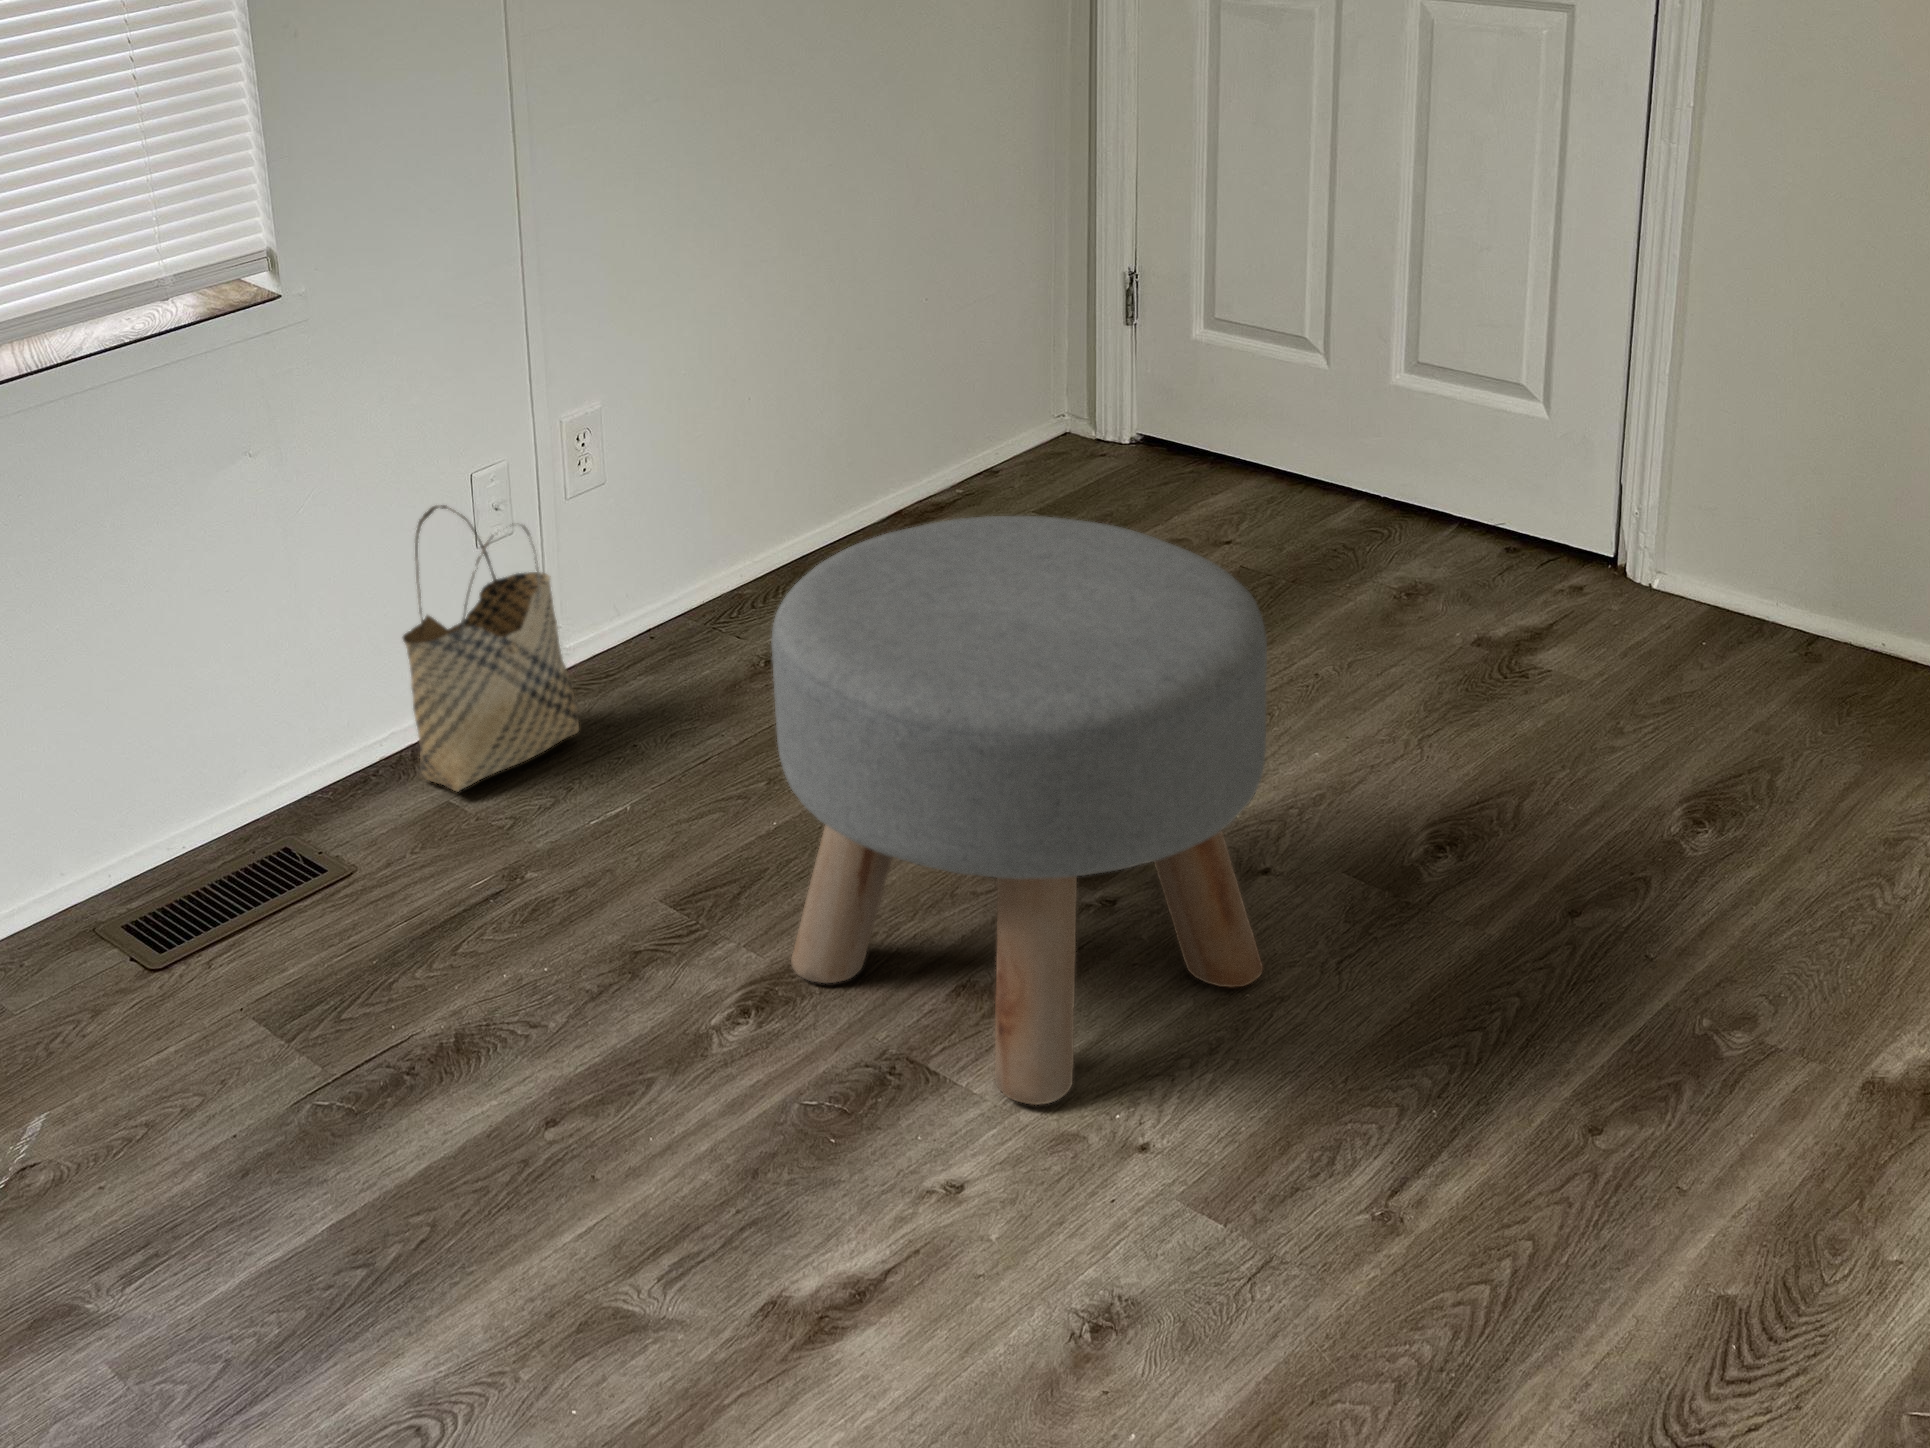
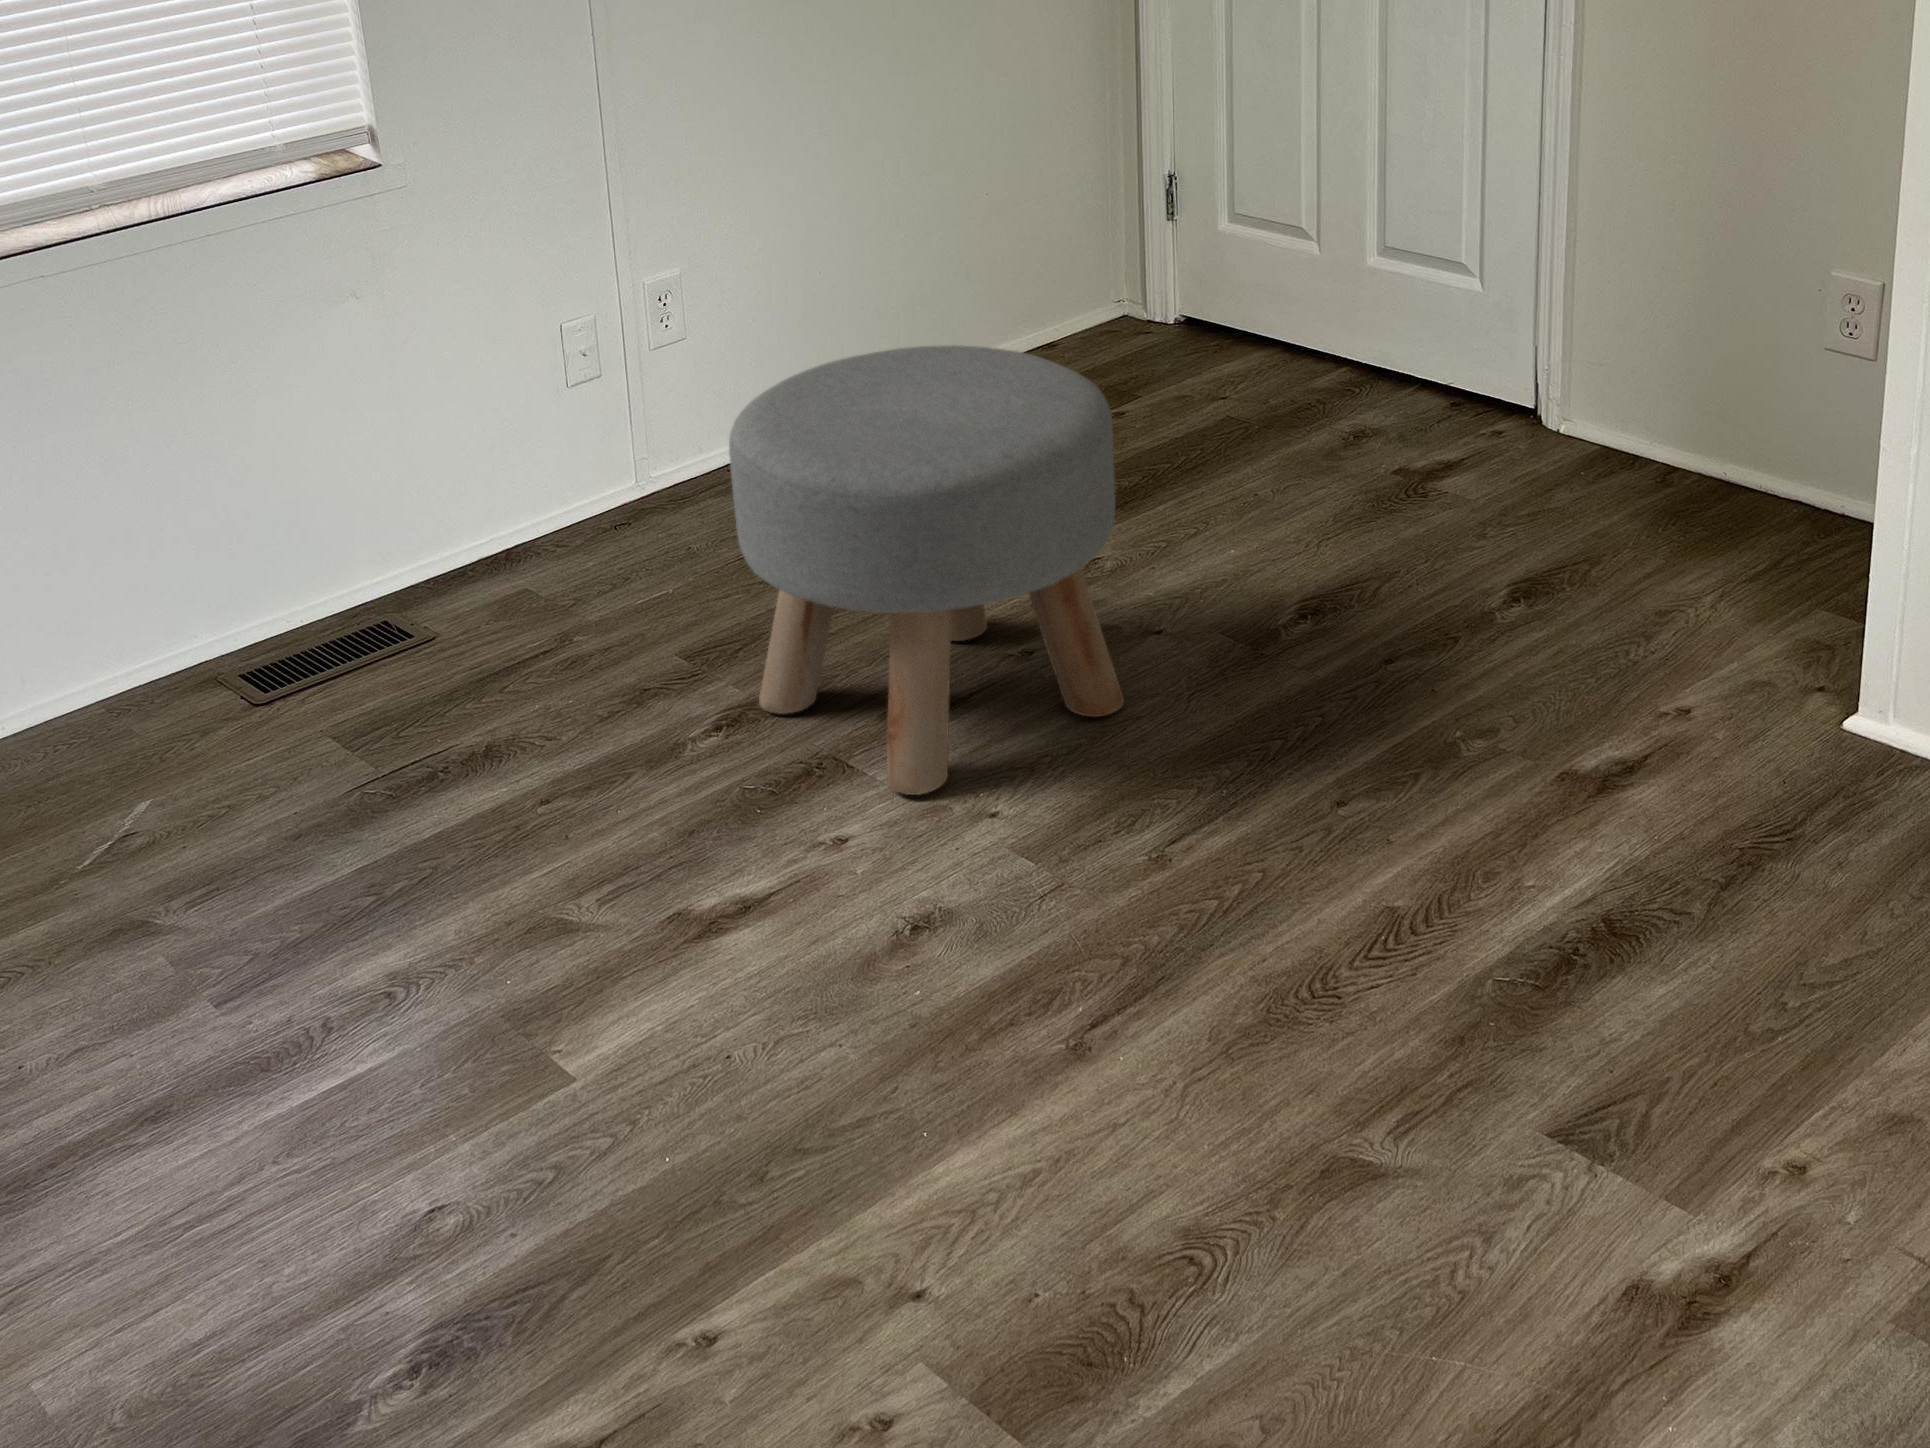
woven basket: present [402,505,579,791] -> none [487,345,644,579]

